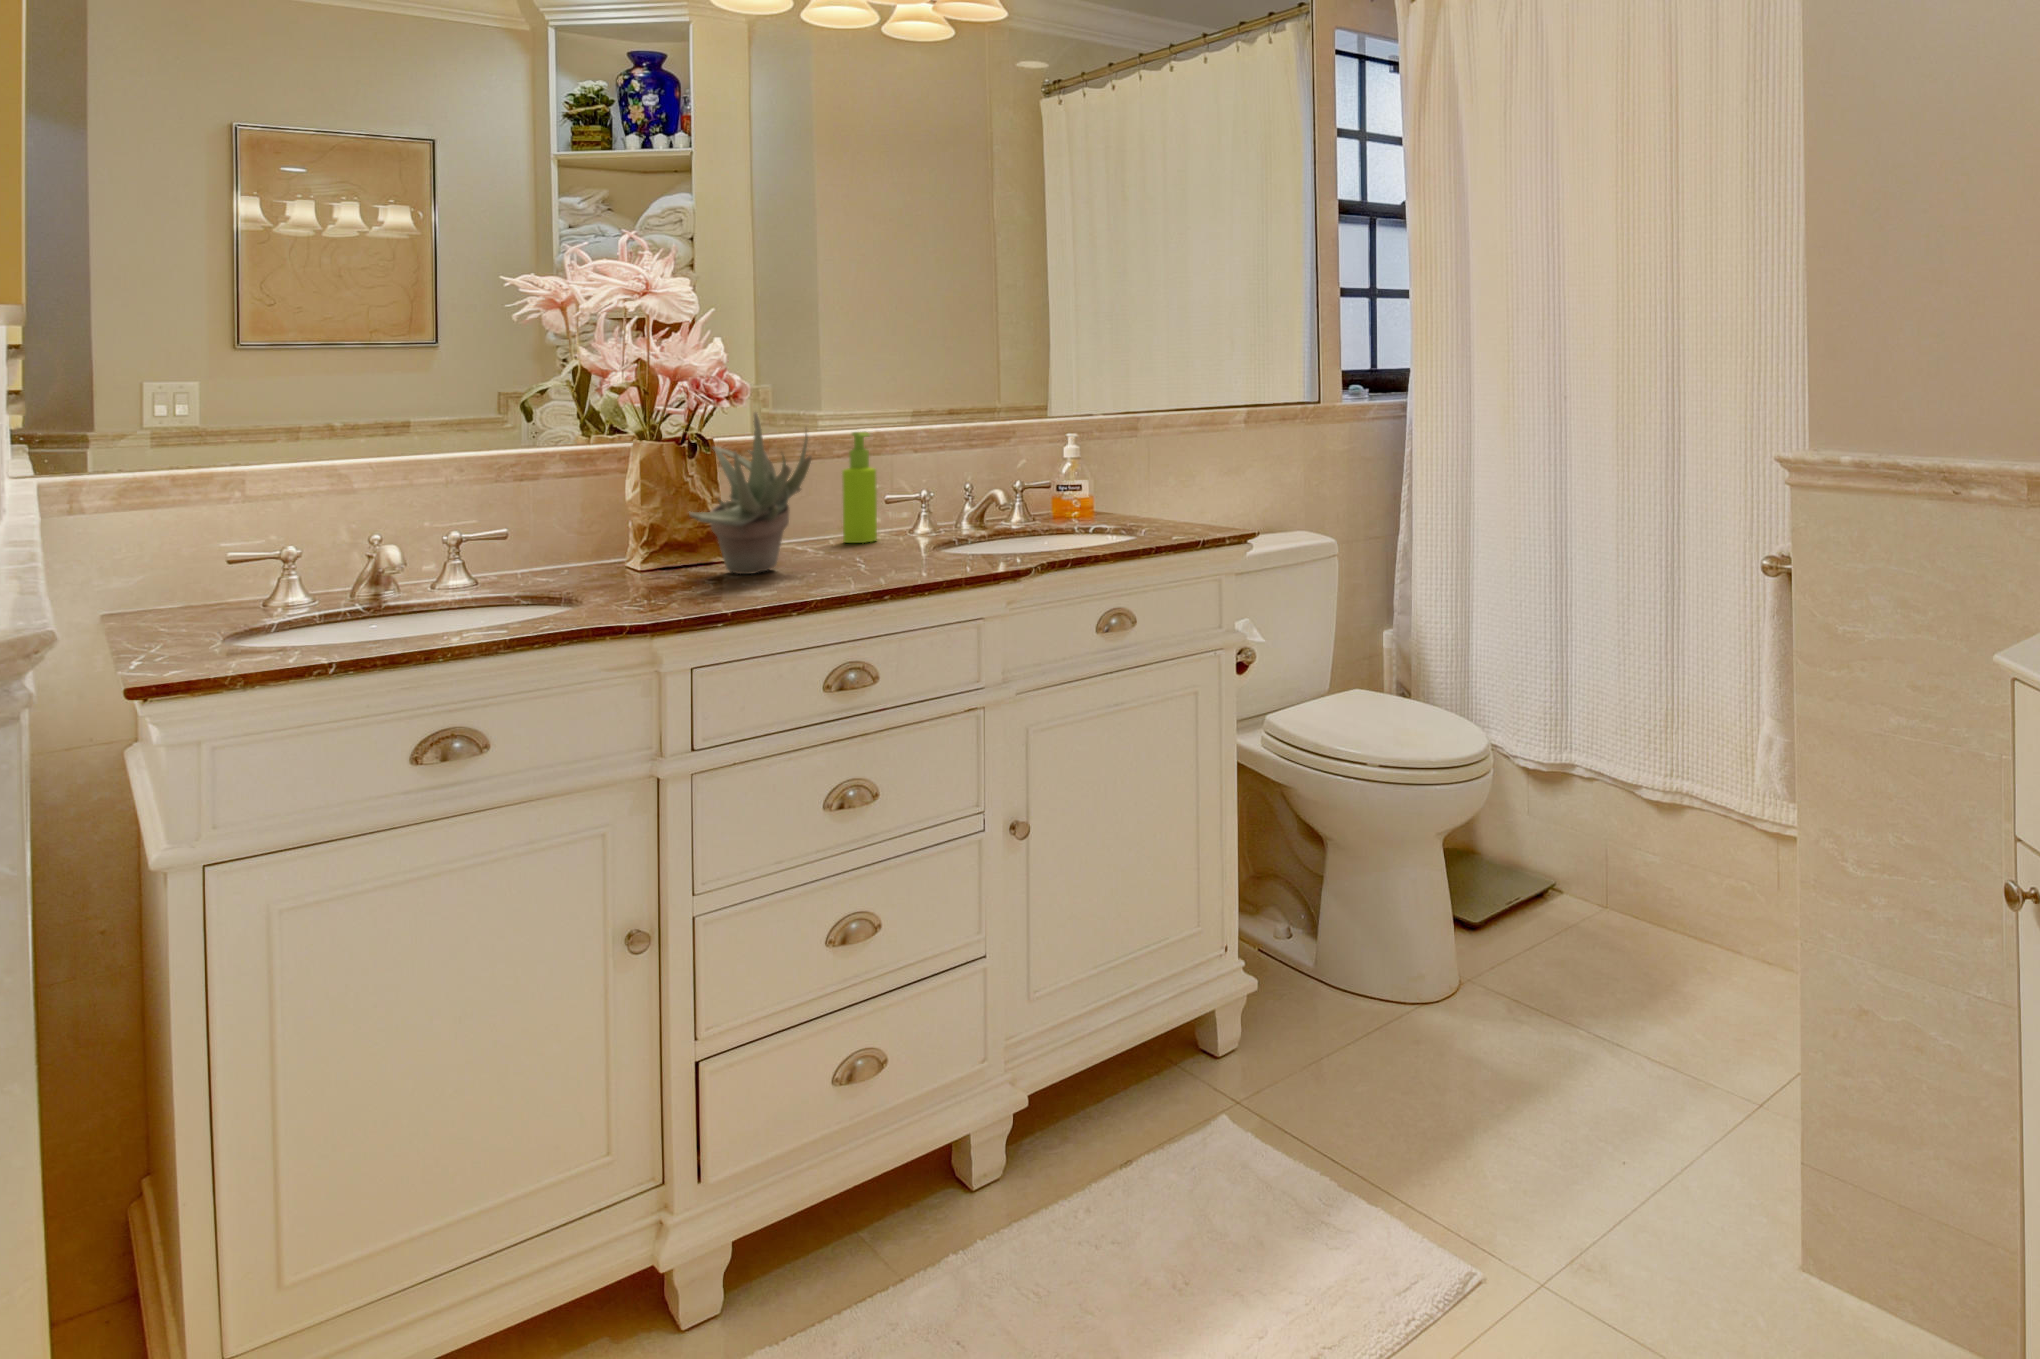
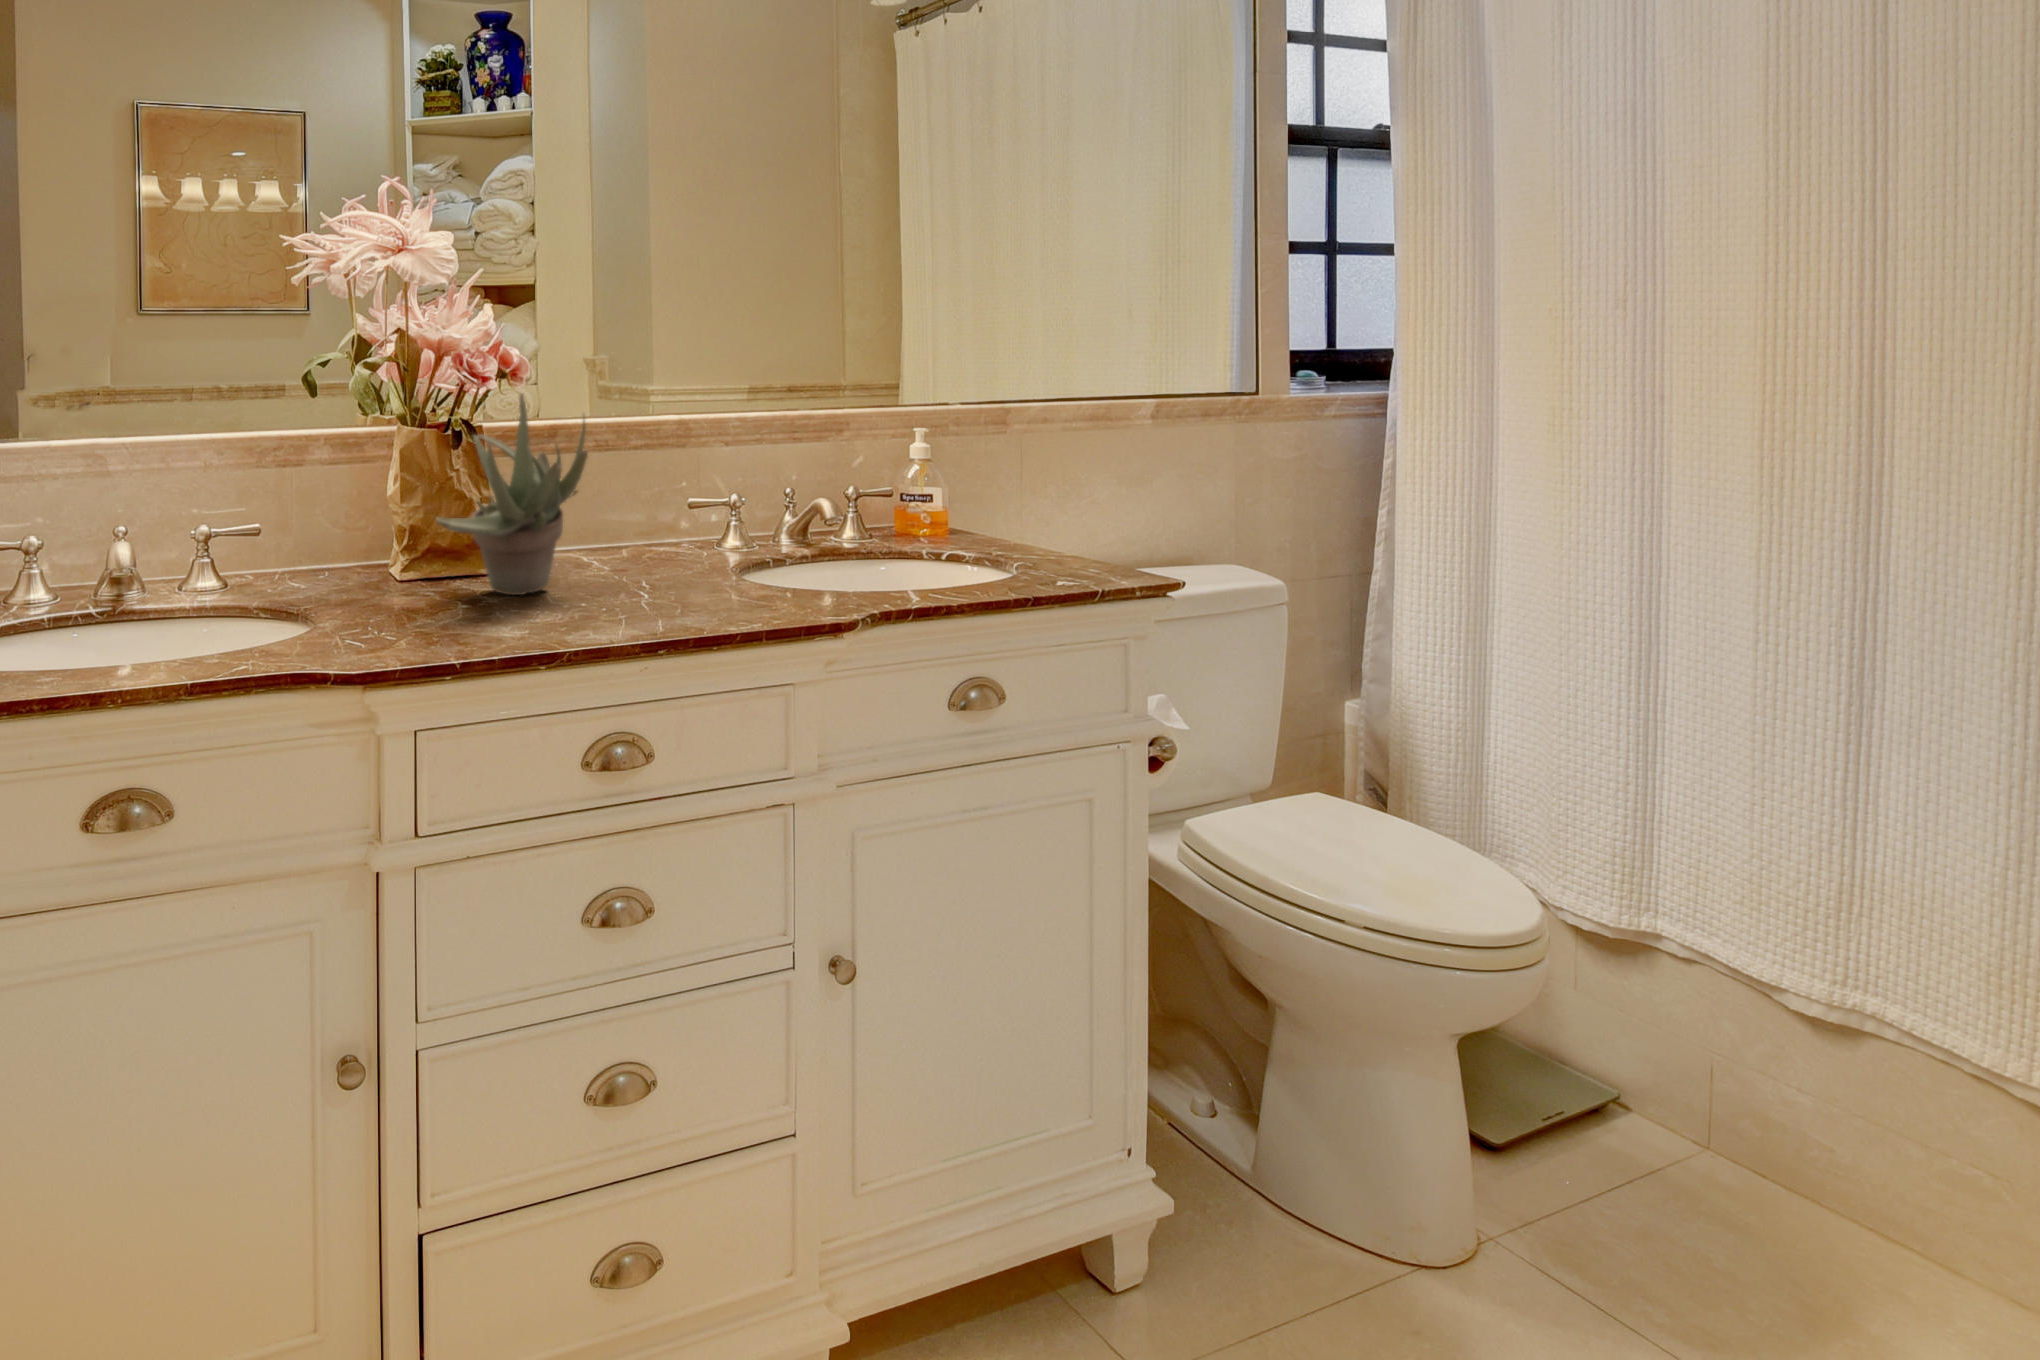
soap dispenser: present [842,432,877,543] -> none [638,420,678,557]

